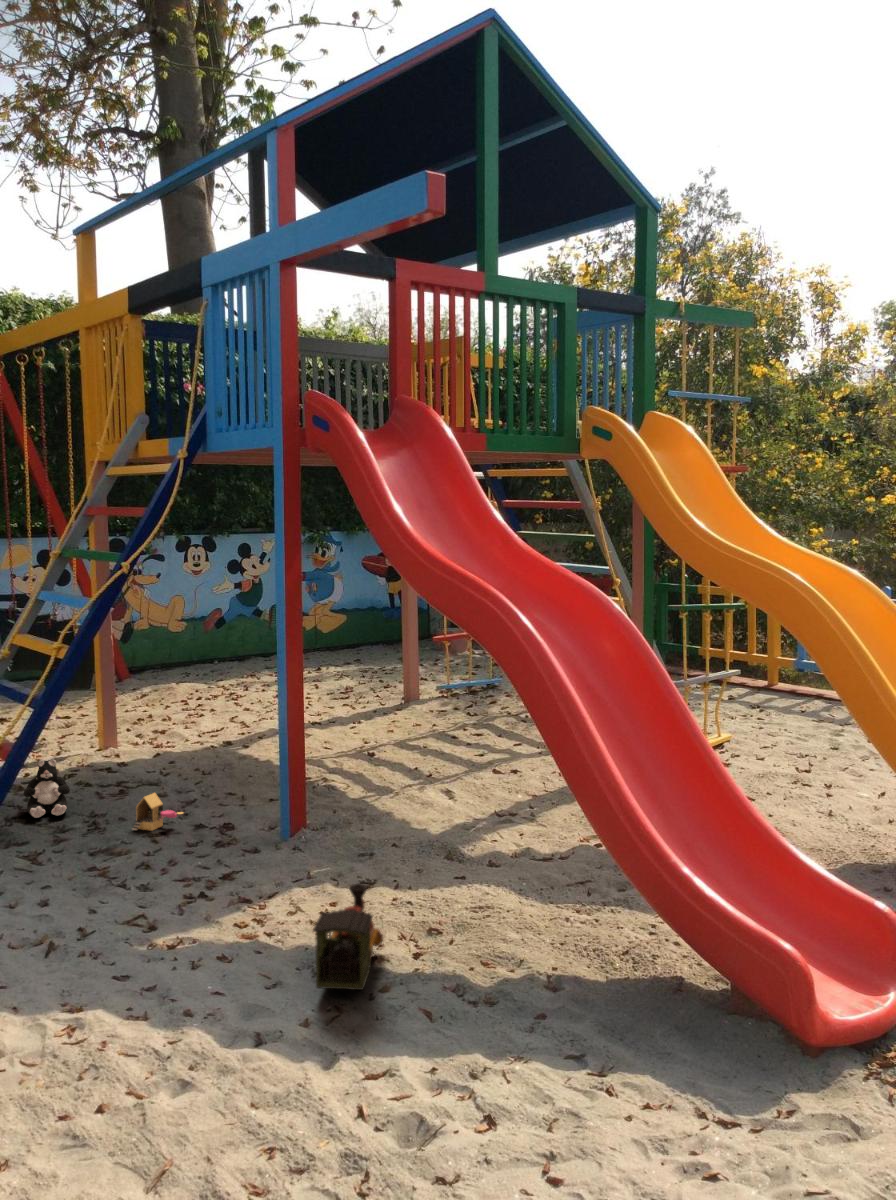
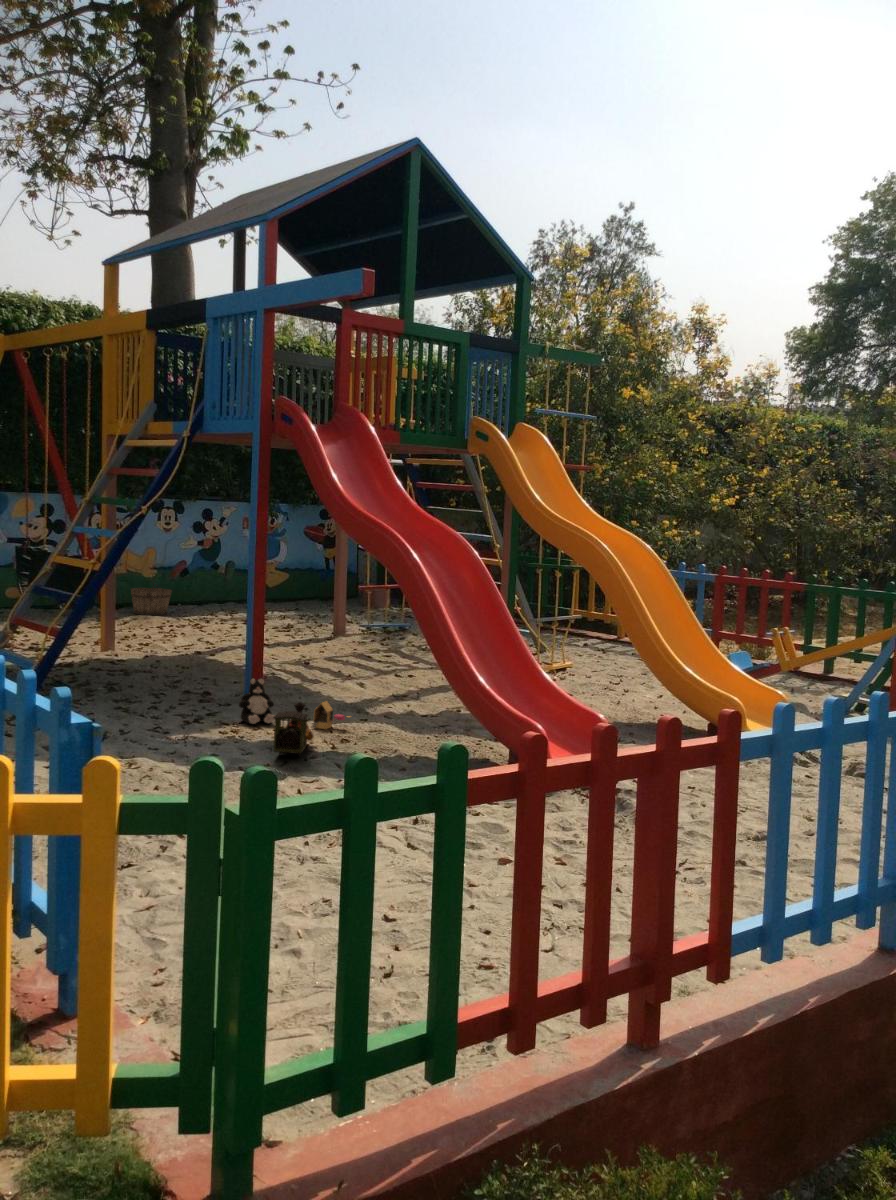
wooden bucket: none [153,635,203,679] -> present [131,583,172,615]
plush toy: present [23,759,70,818] -> present [239,678,275,724]
toy house: present [132,793,183,831] -> present [311,701,350,729]

